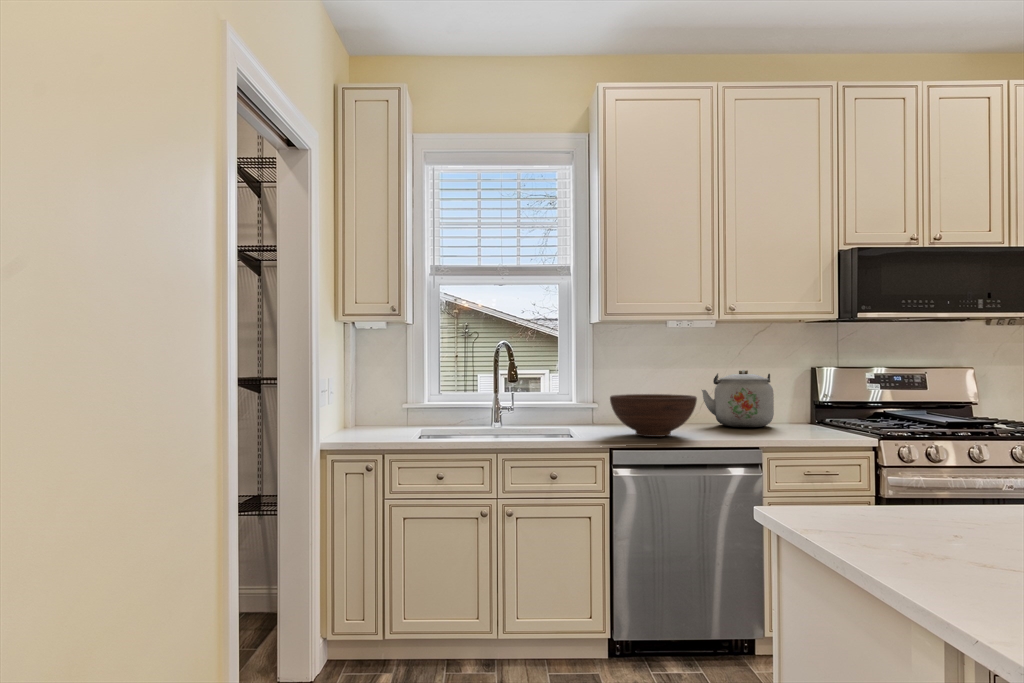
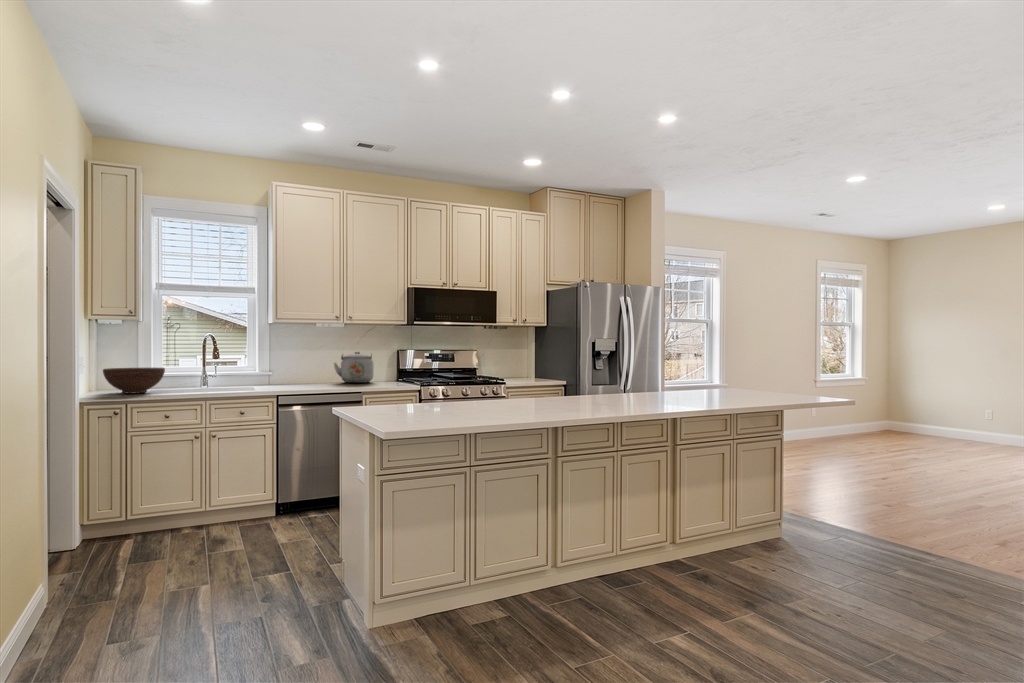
fruit bowl: present [610,394,697,437] -> present [103,368,165,394]

